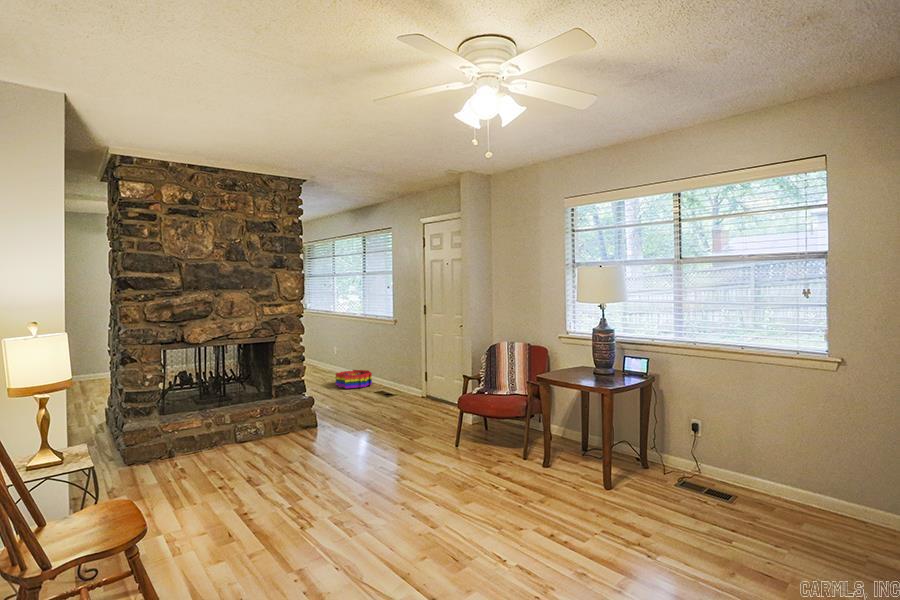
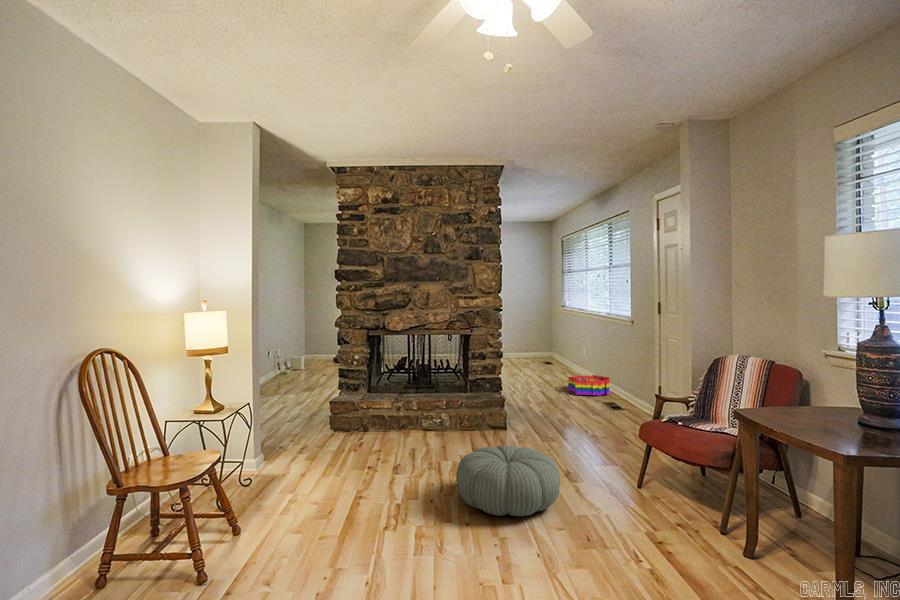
pouf: none [333,432,420,489] -> present [456,445,560,516]

